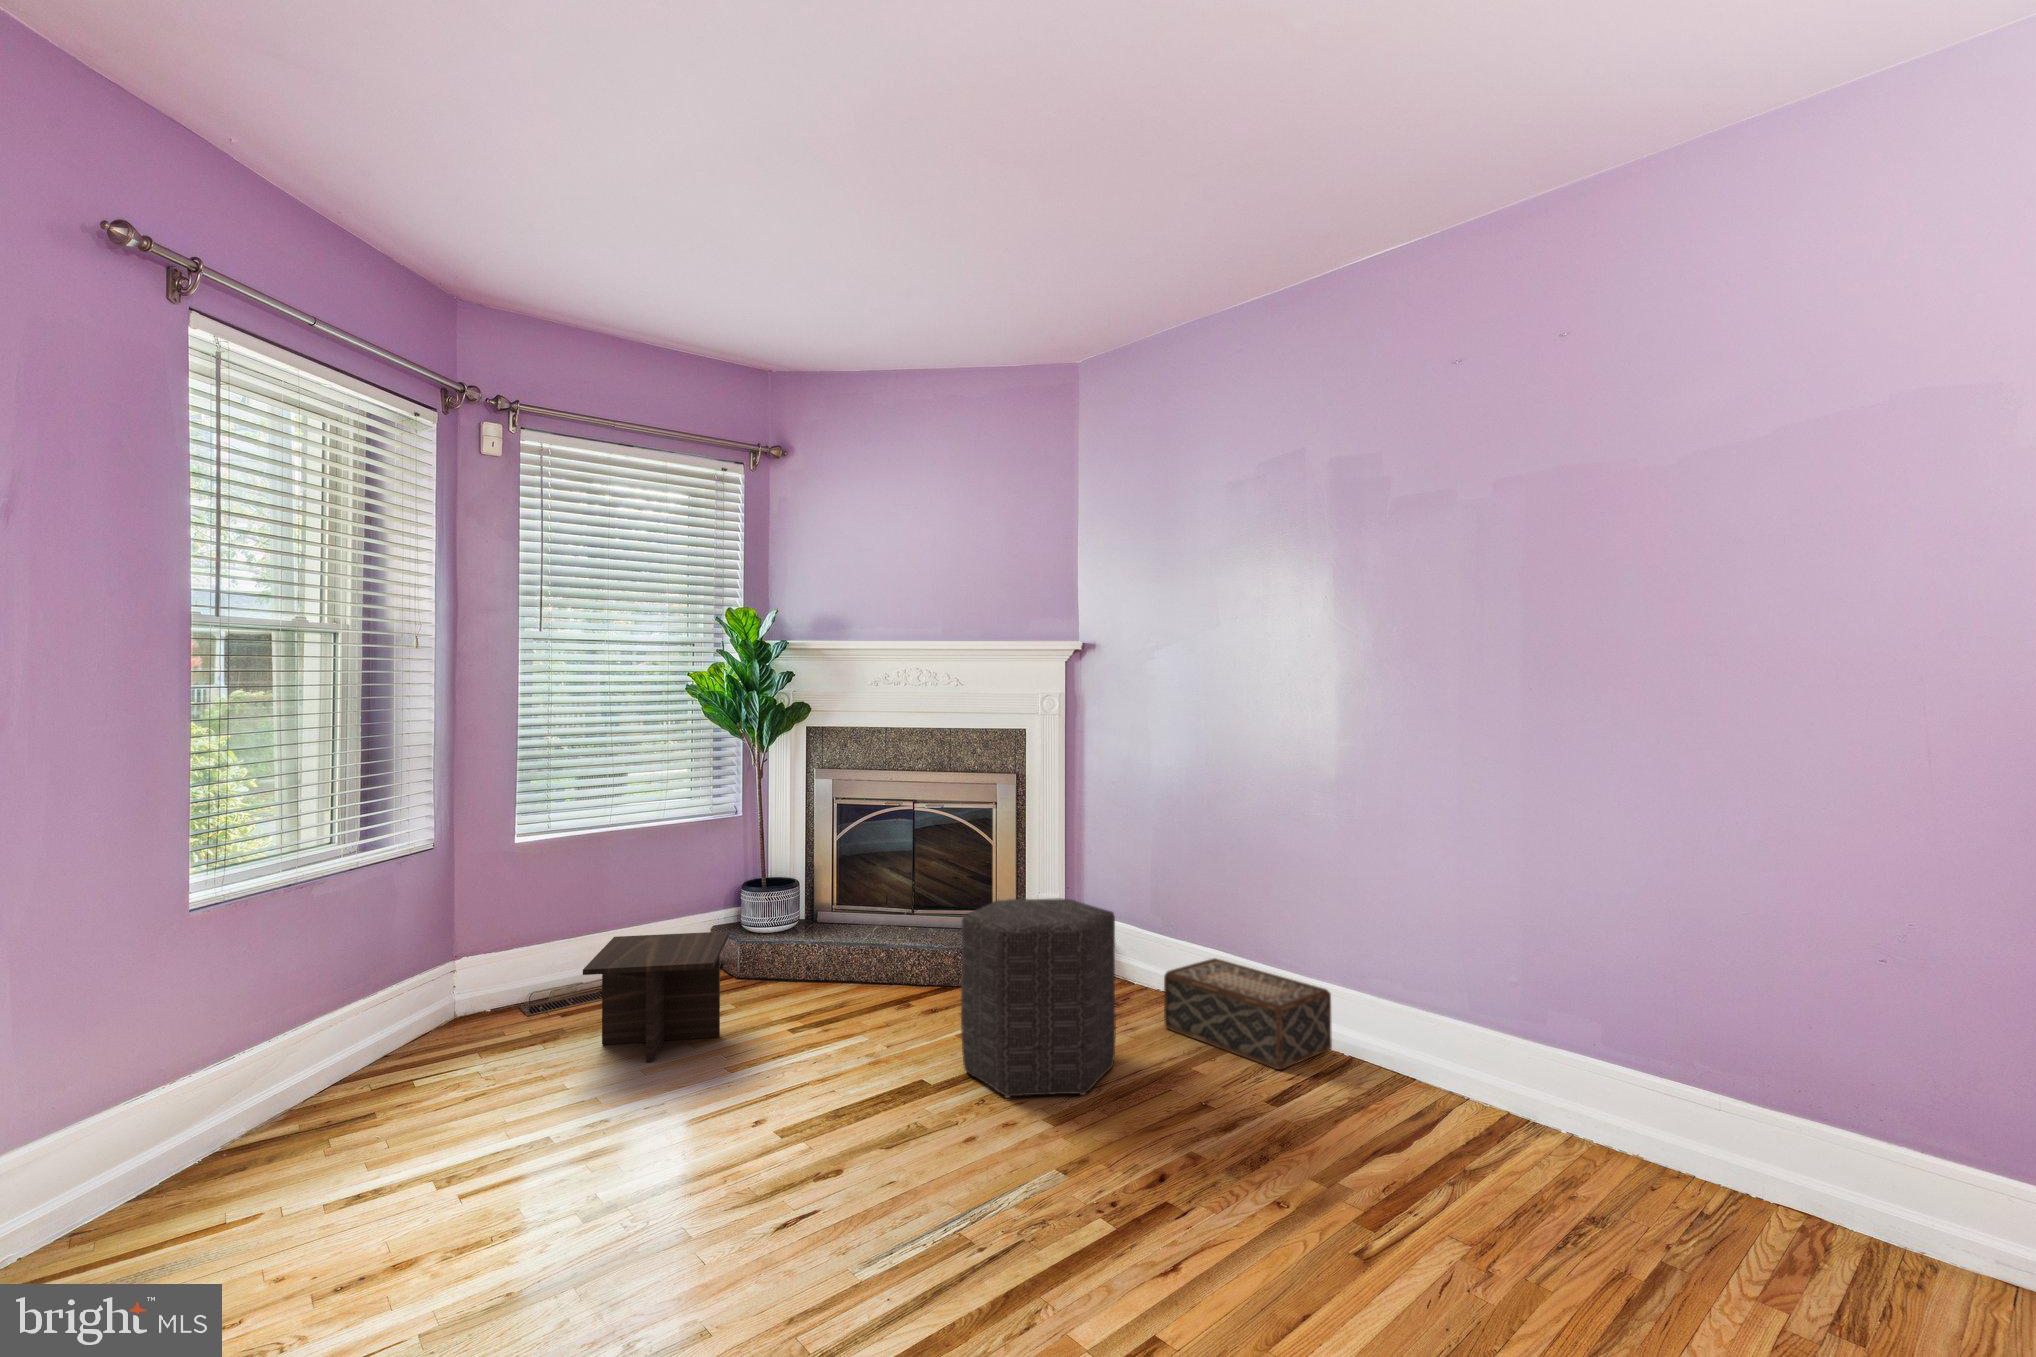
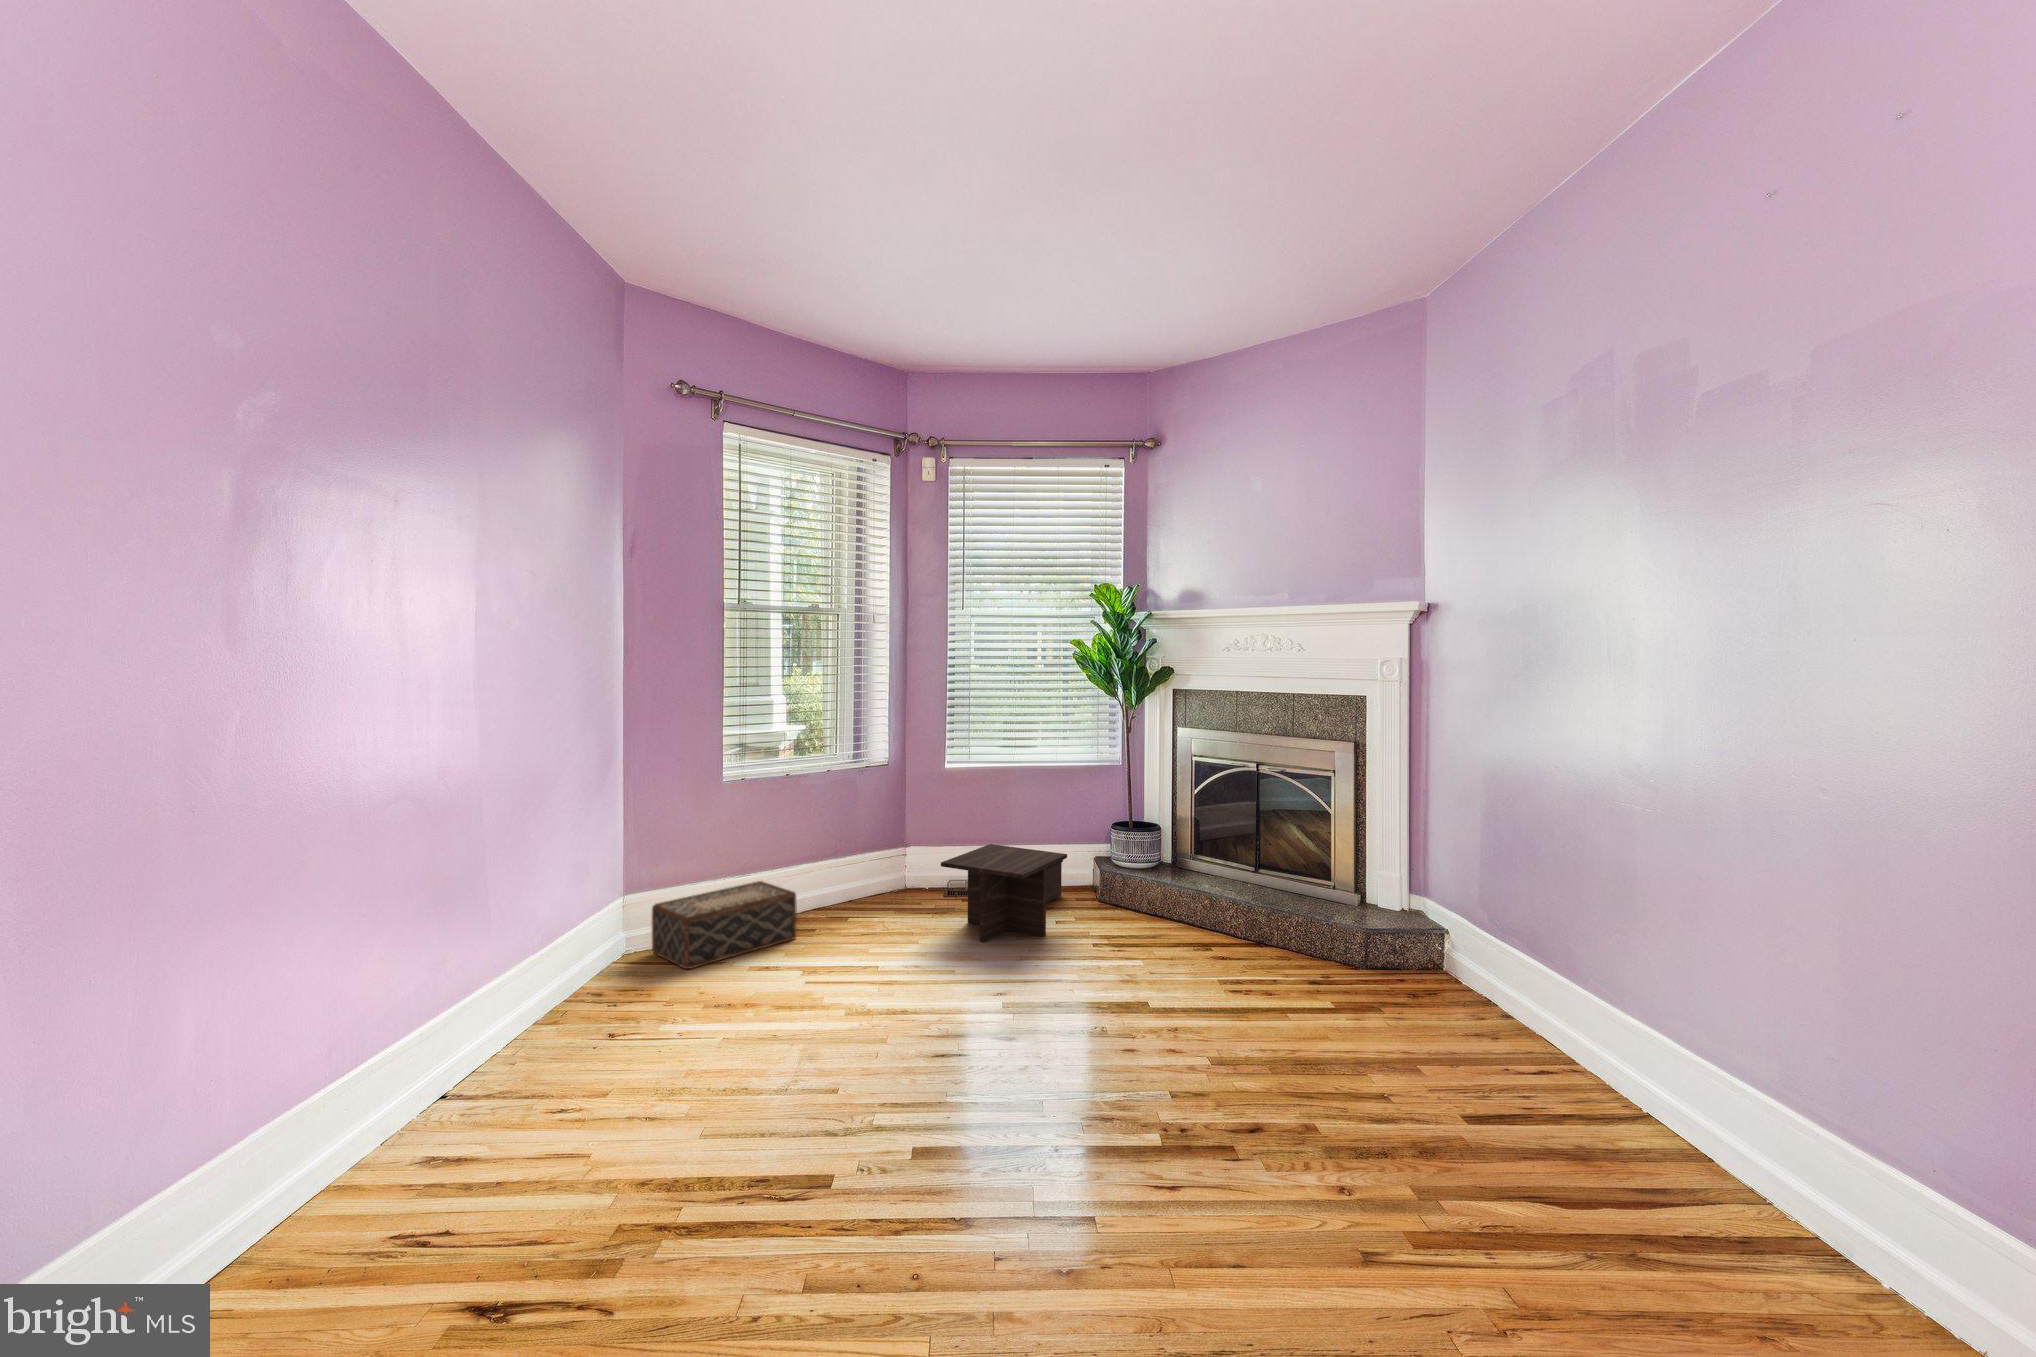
ottoman: present [961,898,1116,1098] -> none [1190,862,1346,1069]
woven basket: present [1164,958,1332,1070] -> present [652,881,797,969]

